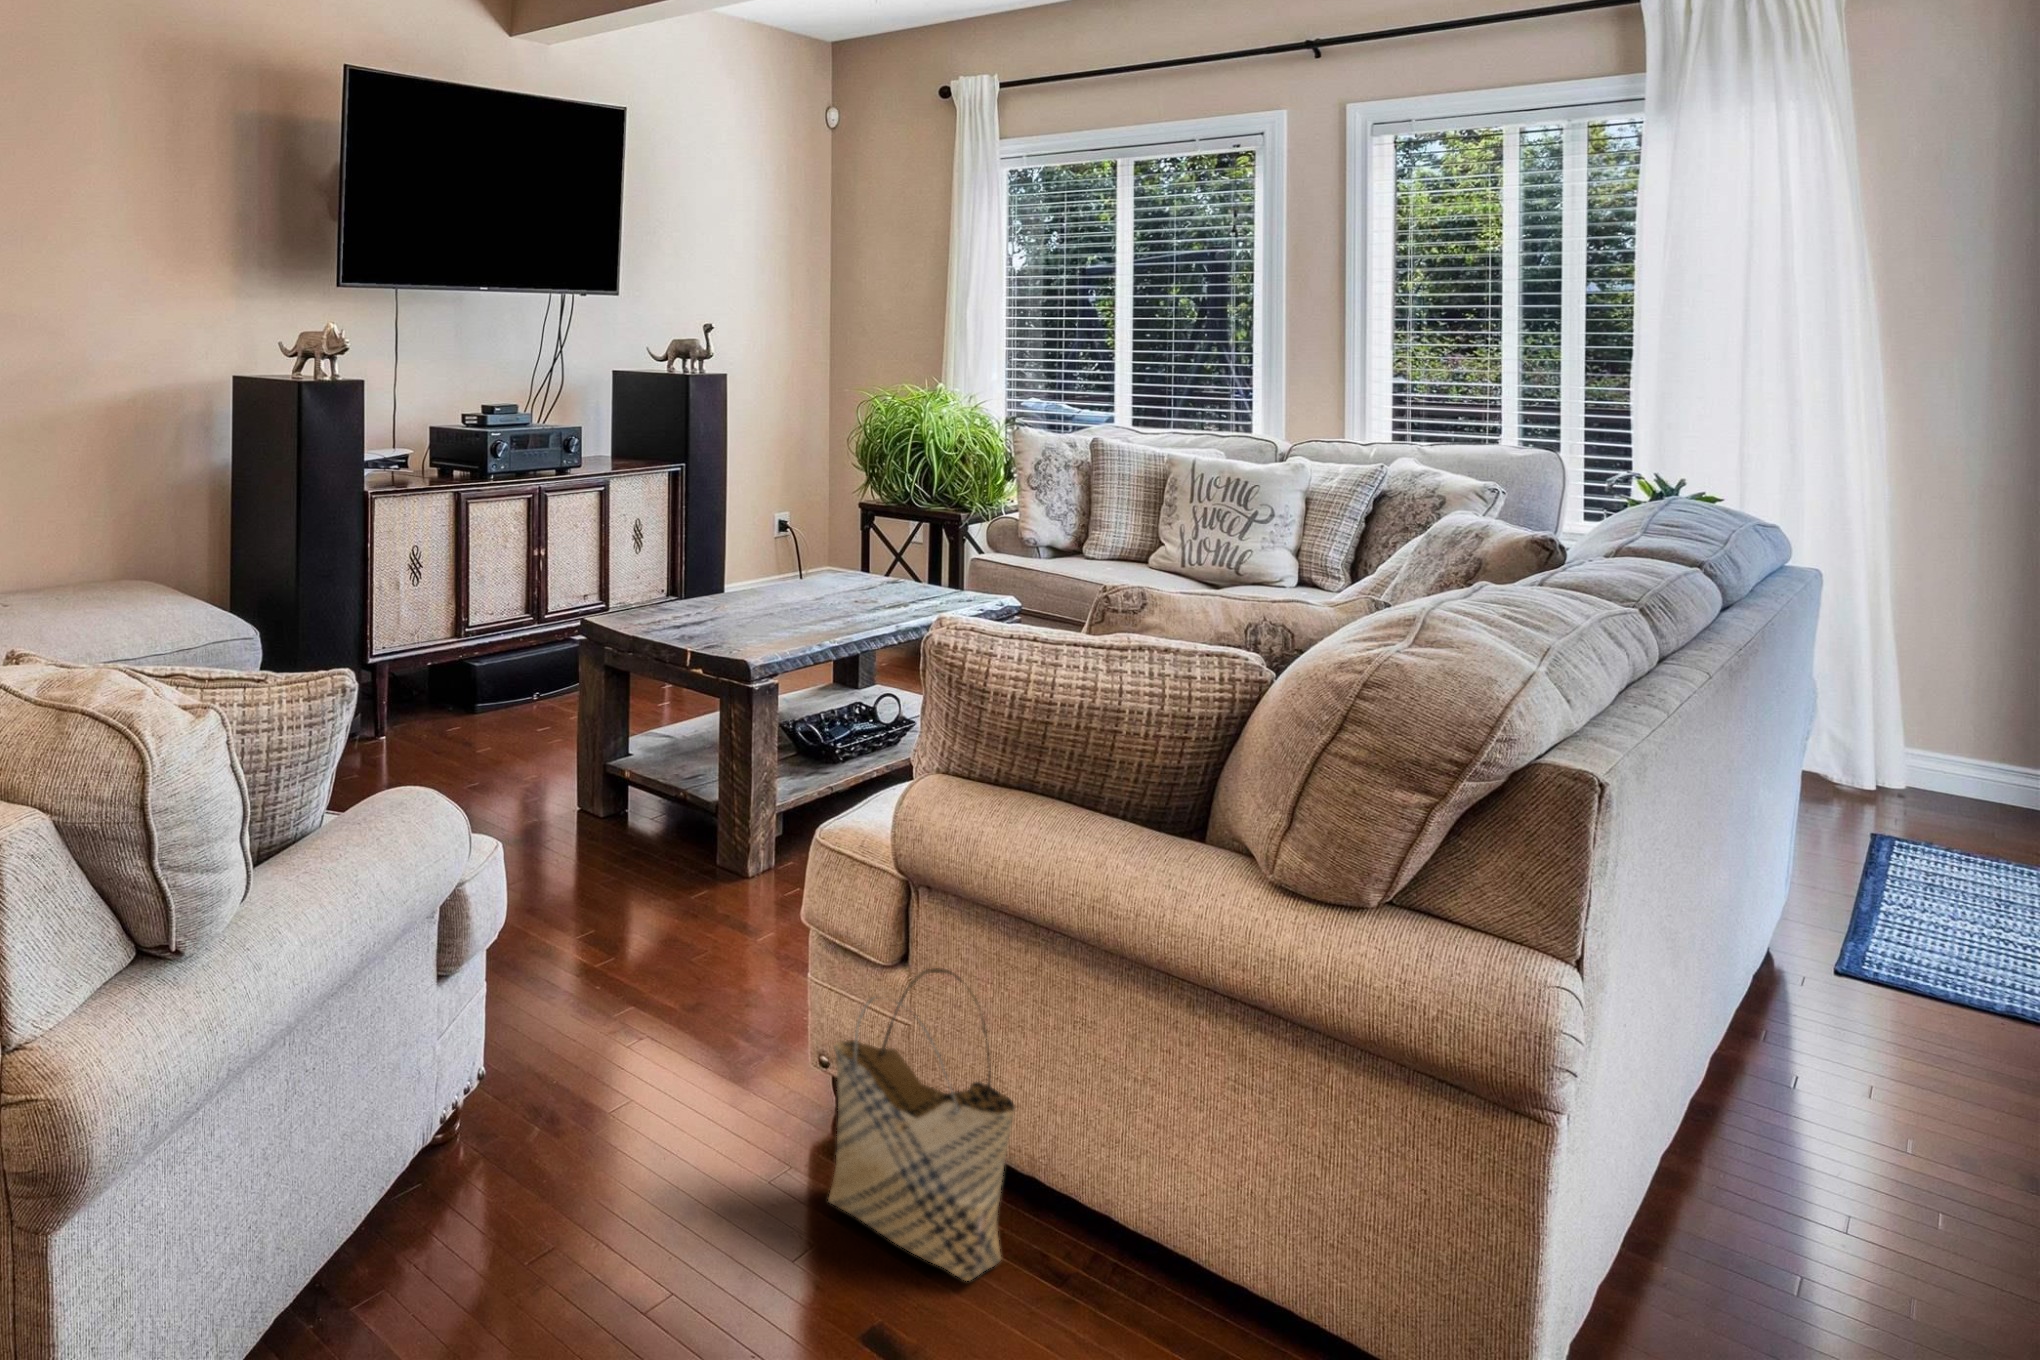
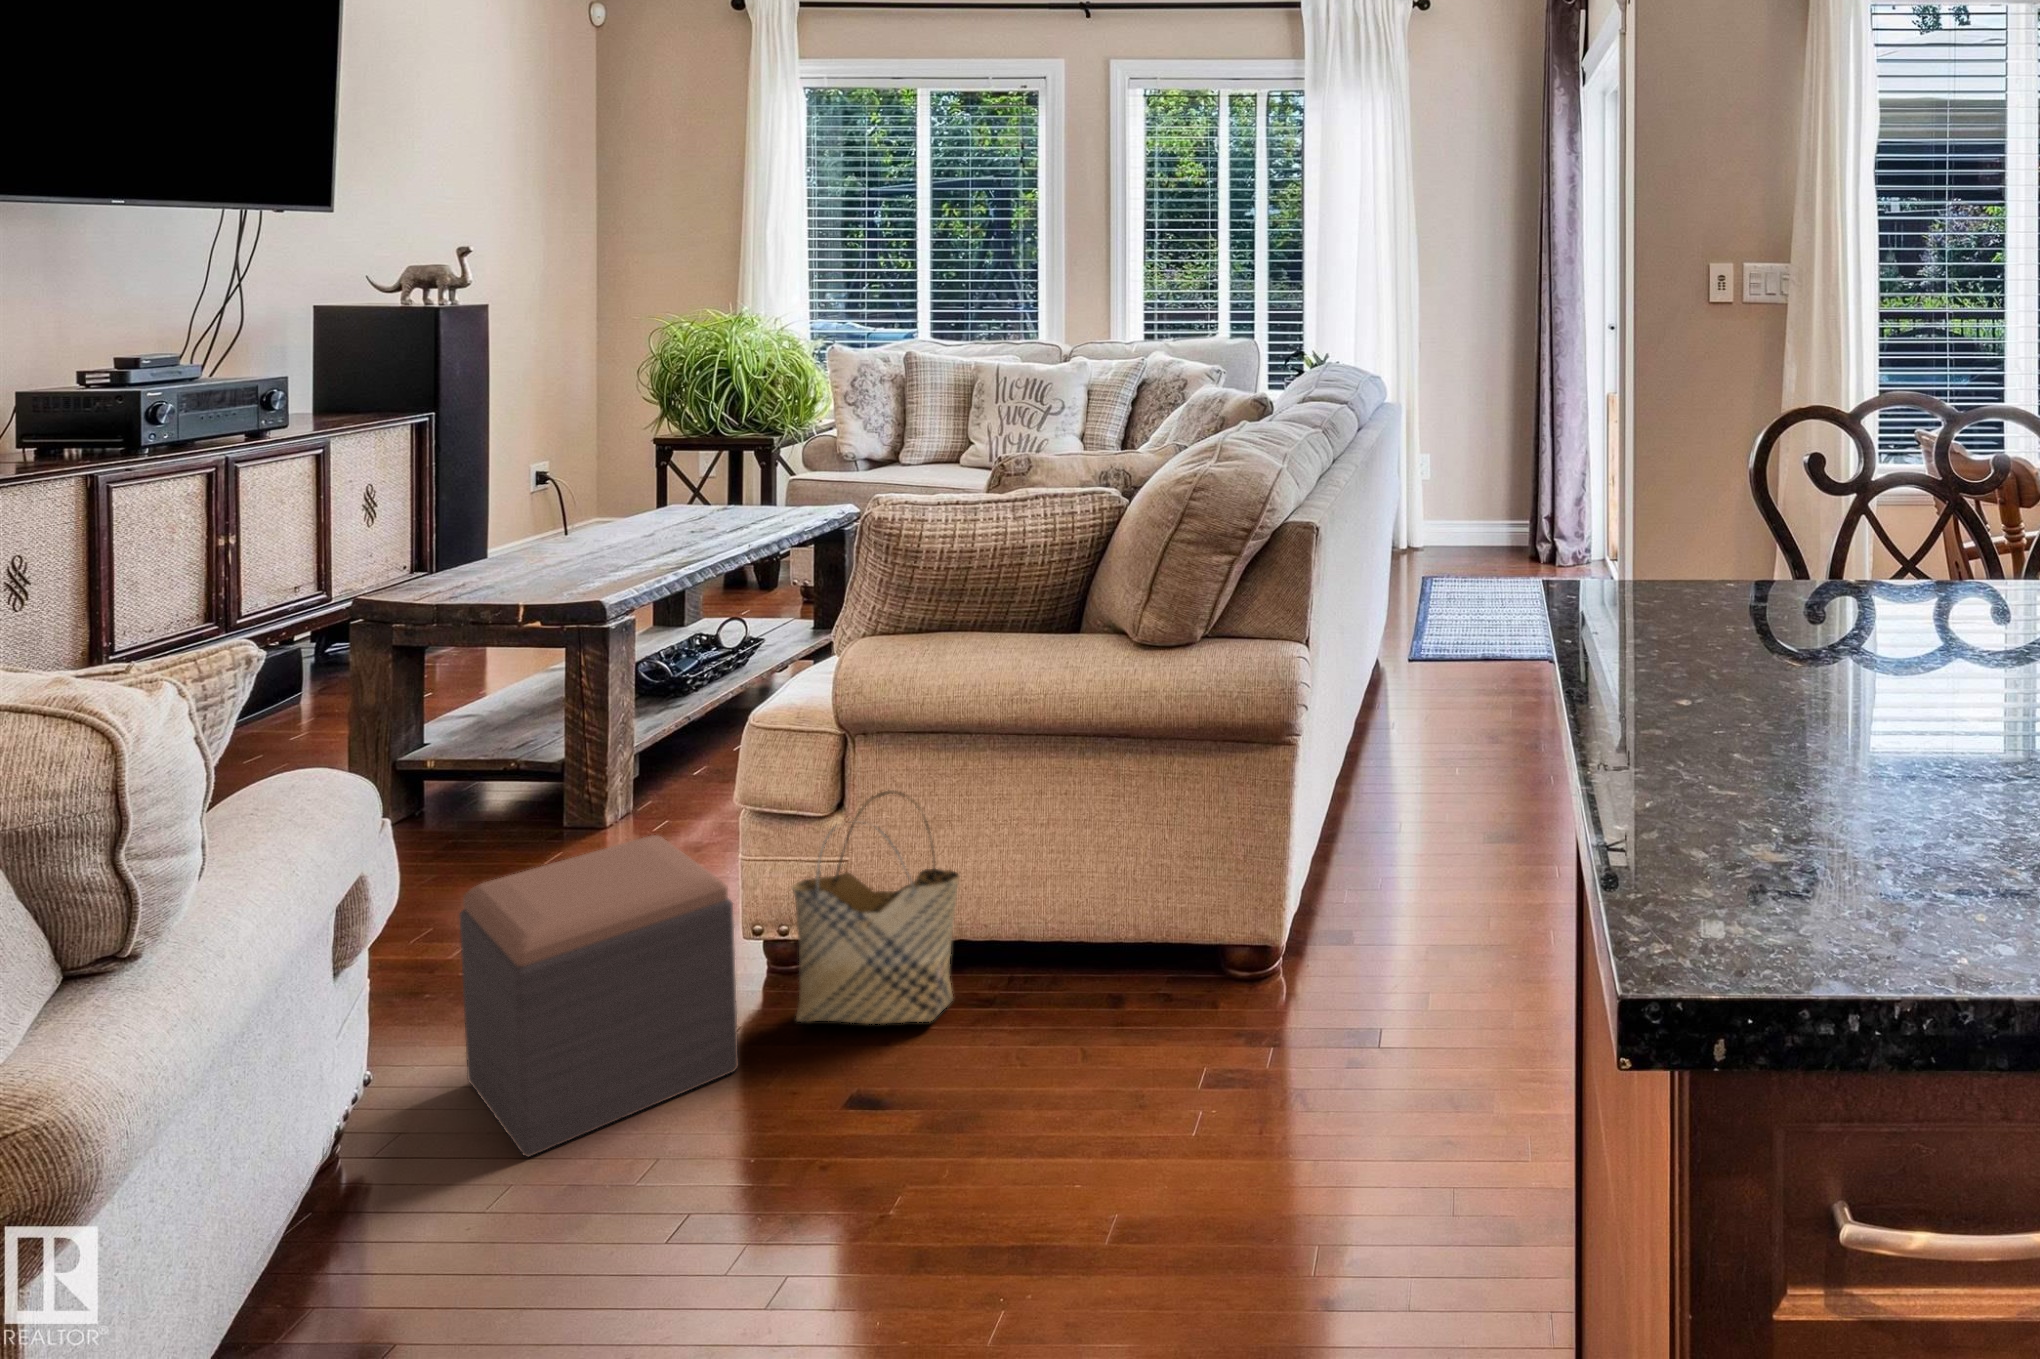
footstool: none [552,934,764,1238] -> present [459,835,738,1157]

